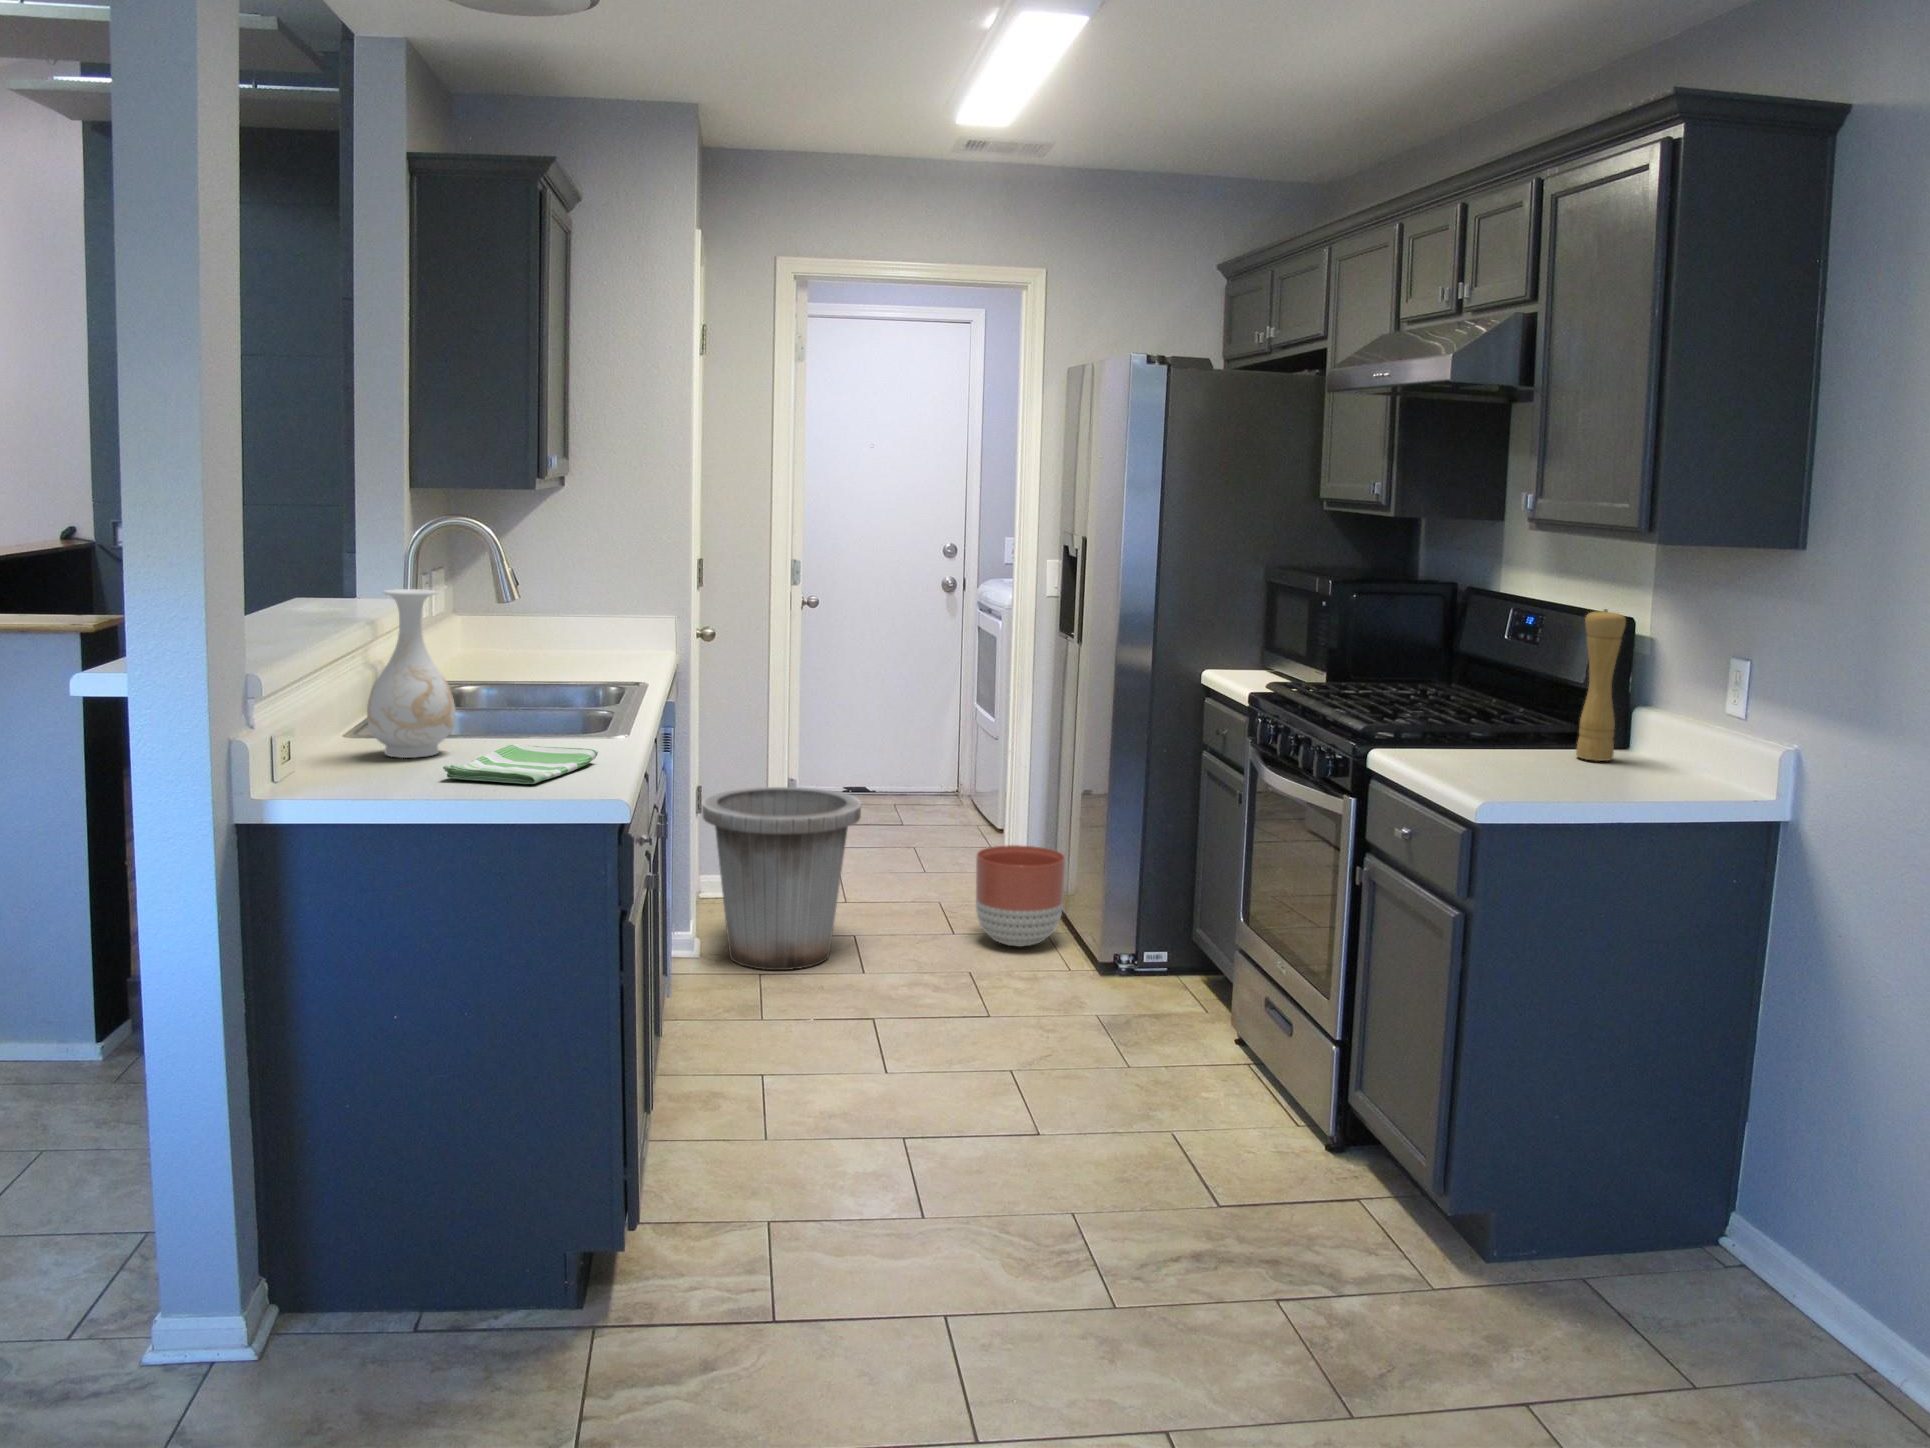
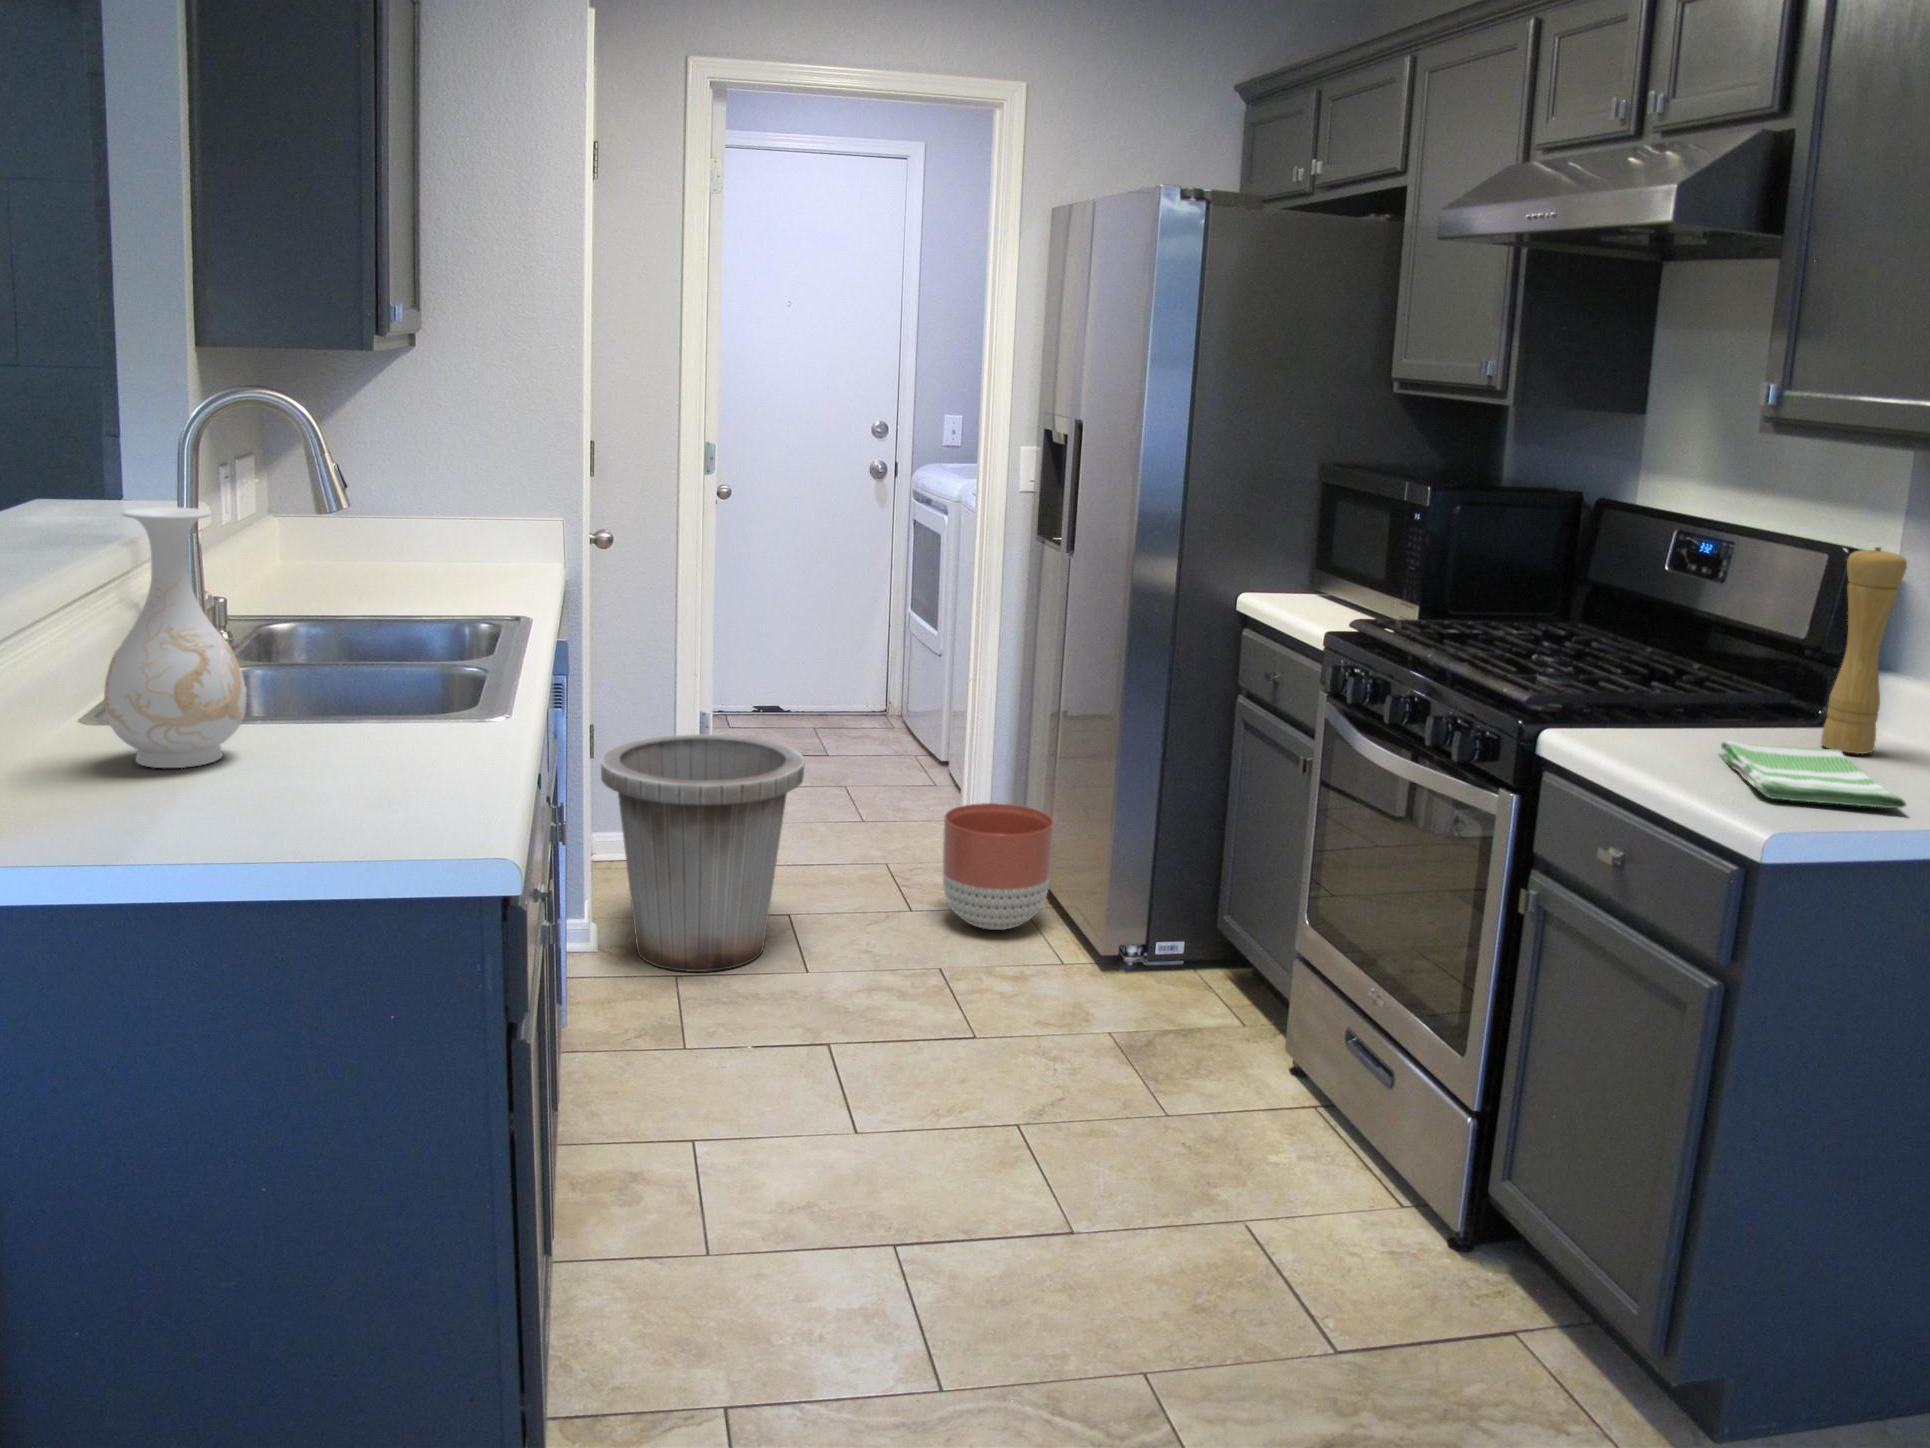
dish towel: present [443,743,598,784] -> present [1719,741,1906,808]

